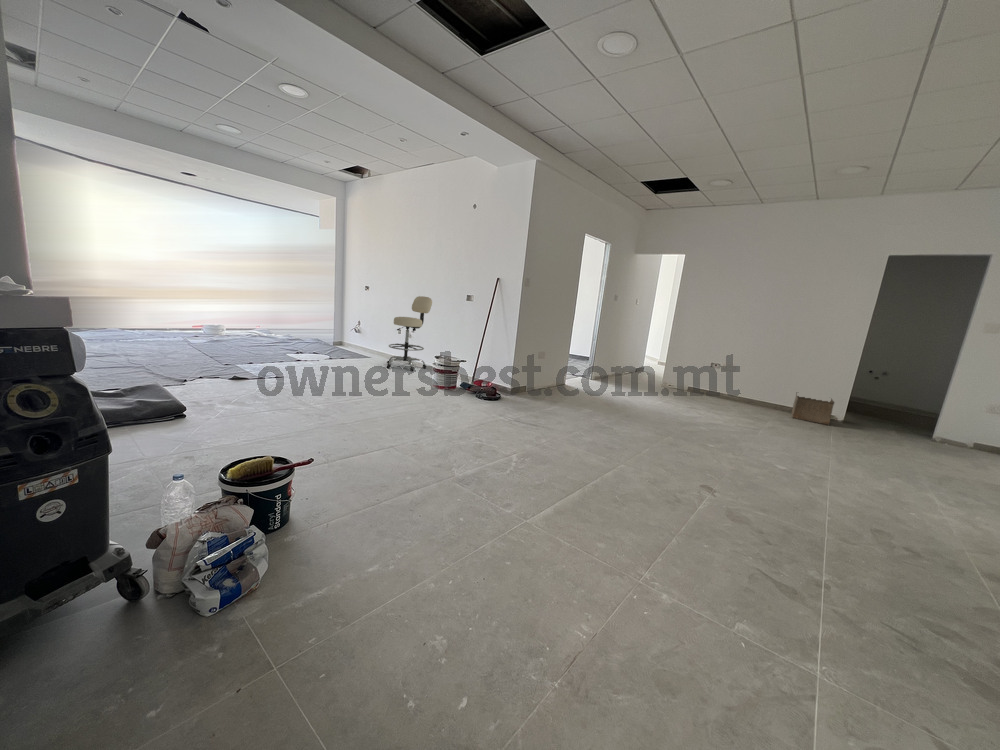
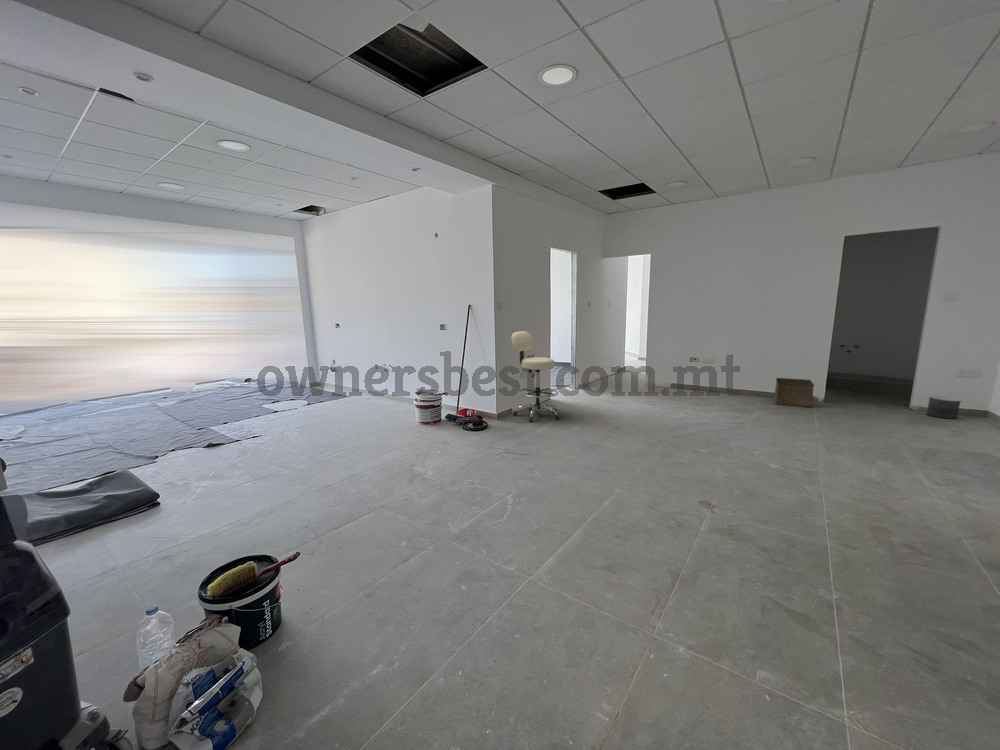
stool: present [387,296,432,371] -> present [511,331,559,422]
planter: none [949,429,987,454] -> present [927,396,960,419]

